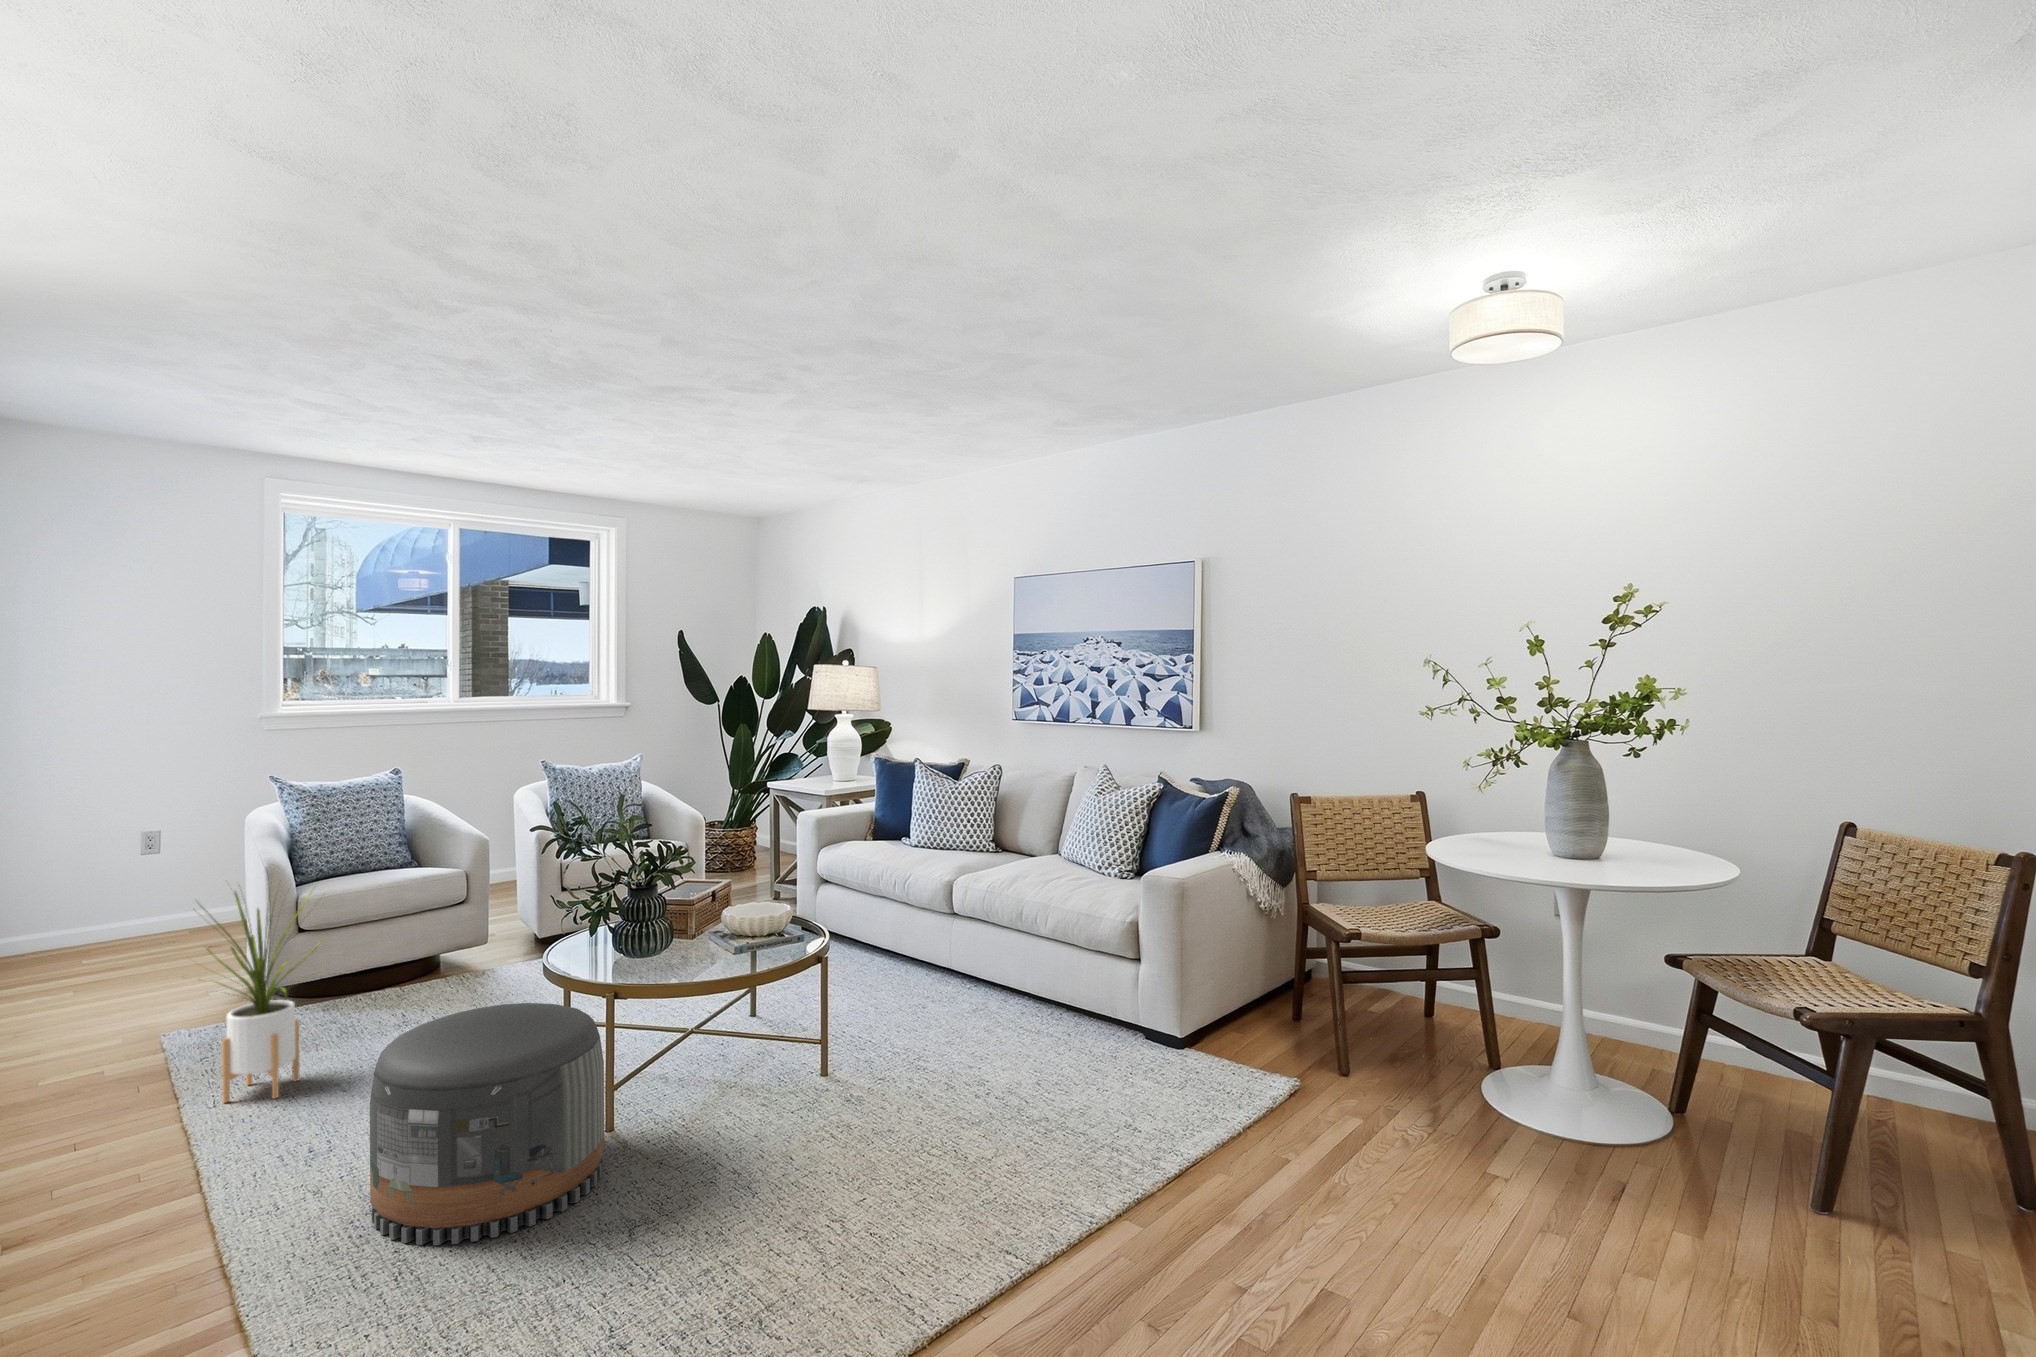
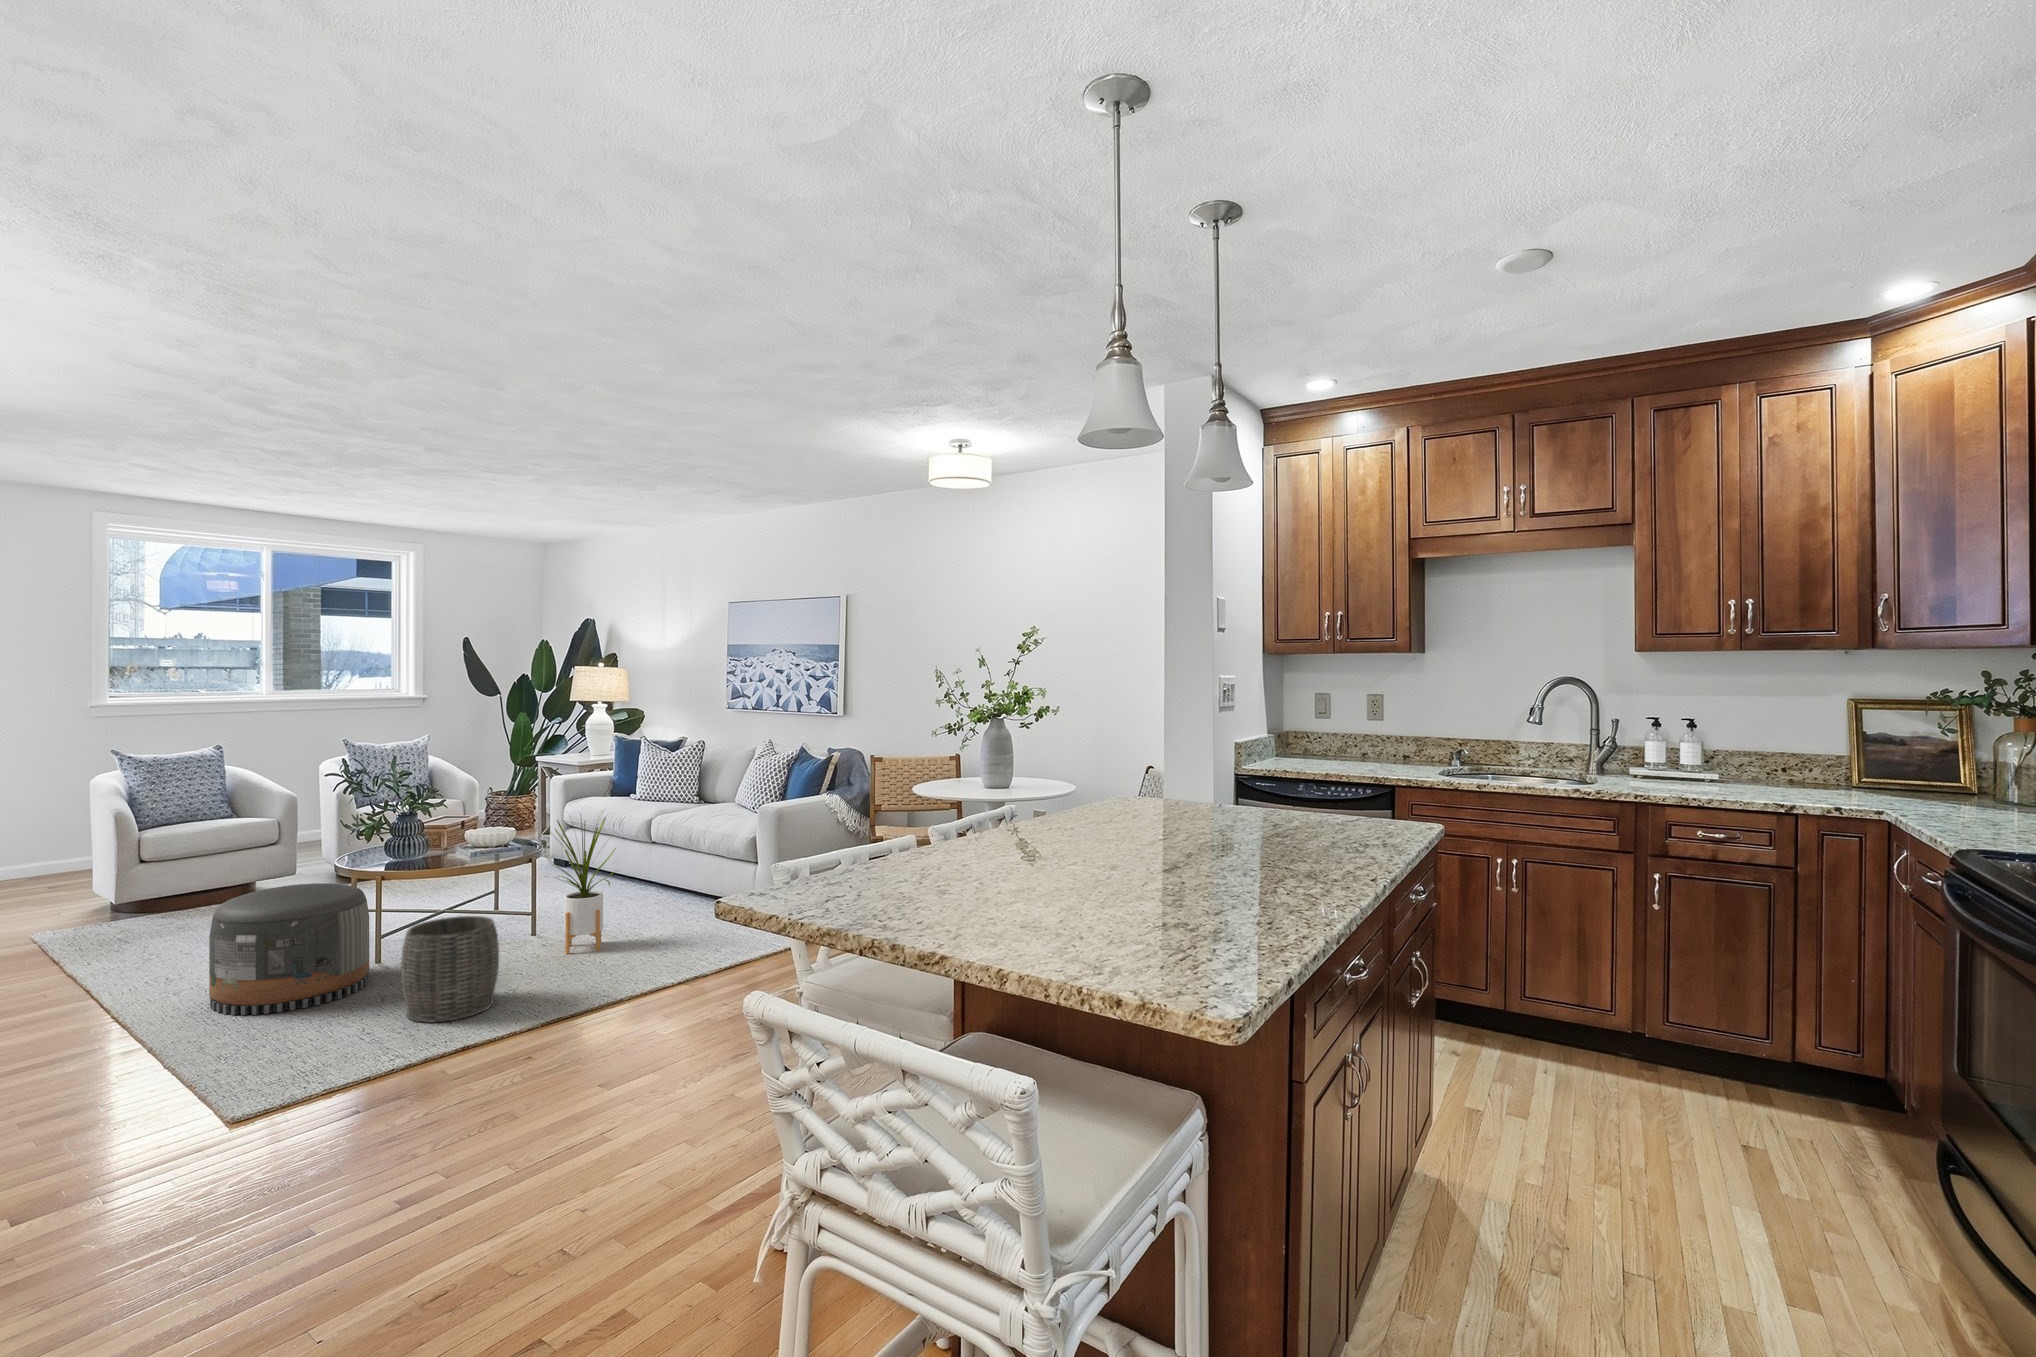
house plant: present [200,885,322,1103] -> present [546,817,616,954]
woven basket: none [667,1080,819,1291] -> present [401,916,499,1023]

